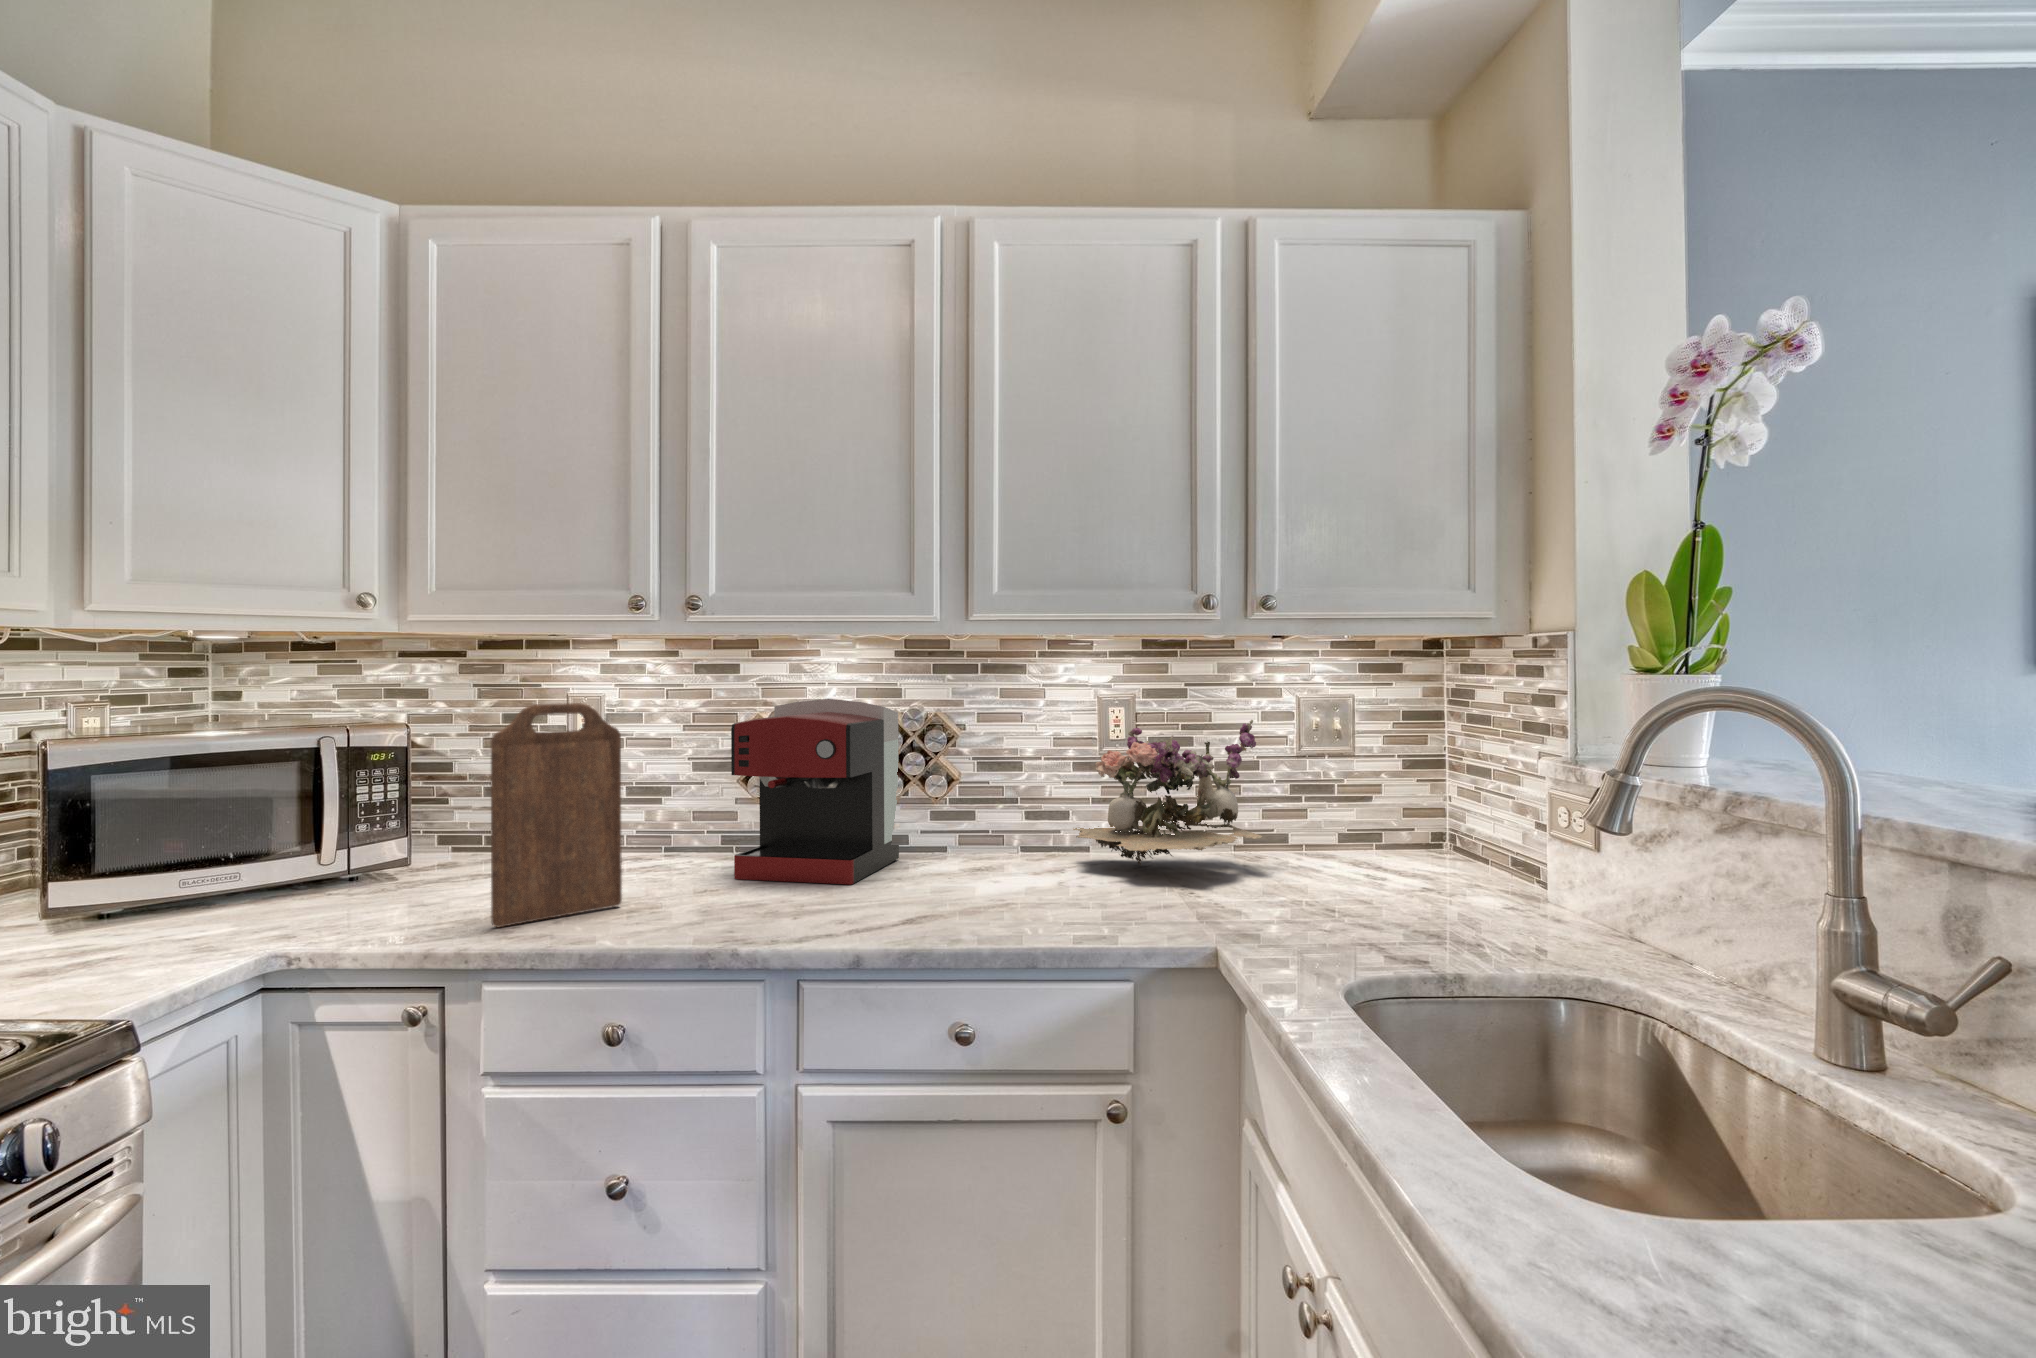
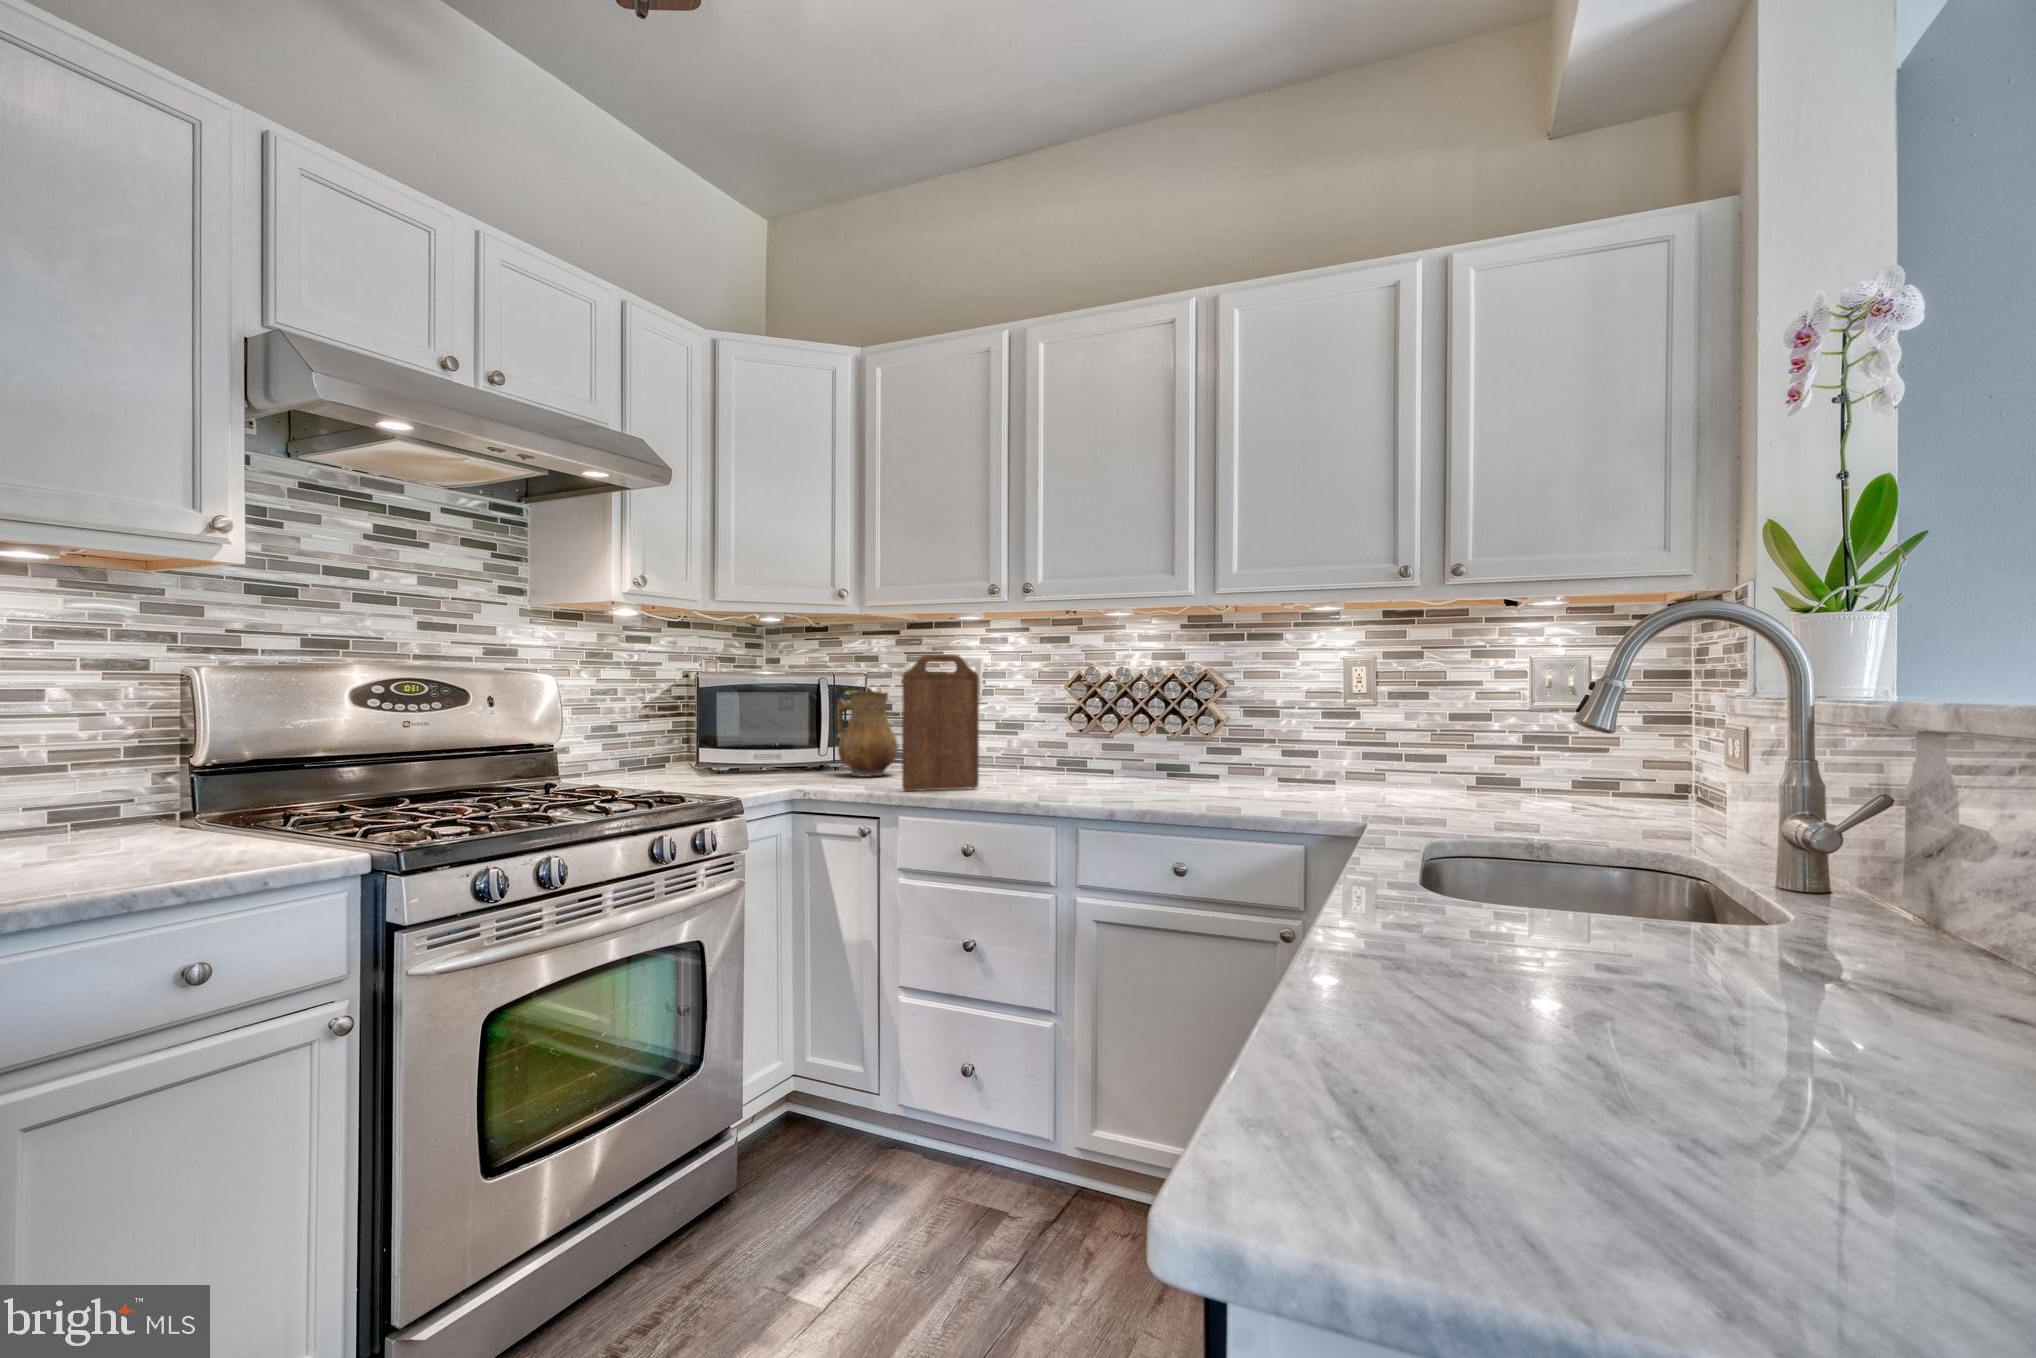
coffee maker: present [731,699,899,884] -> none [1055,659,1180,790]
flower arrangement: present [1073,720,1262,865] -> none [1312,674,1477,795]
ceramic pitcher: none [351,752,470,892] -> present [837,691,898,776]

